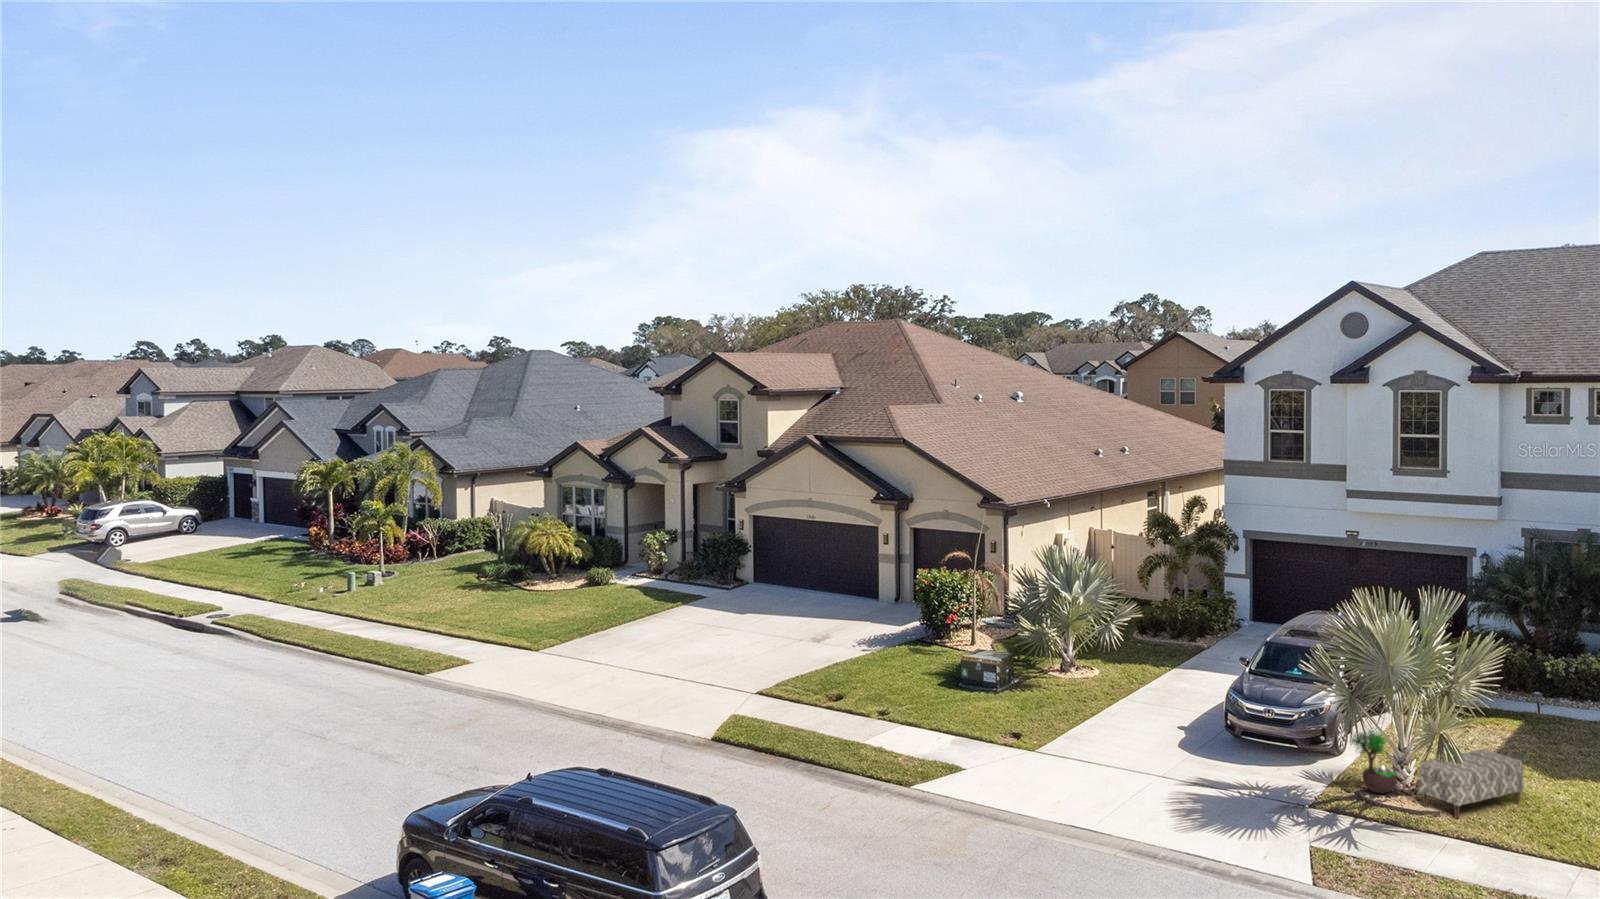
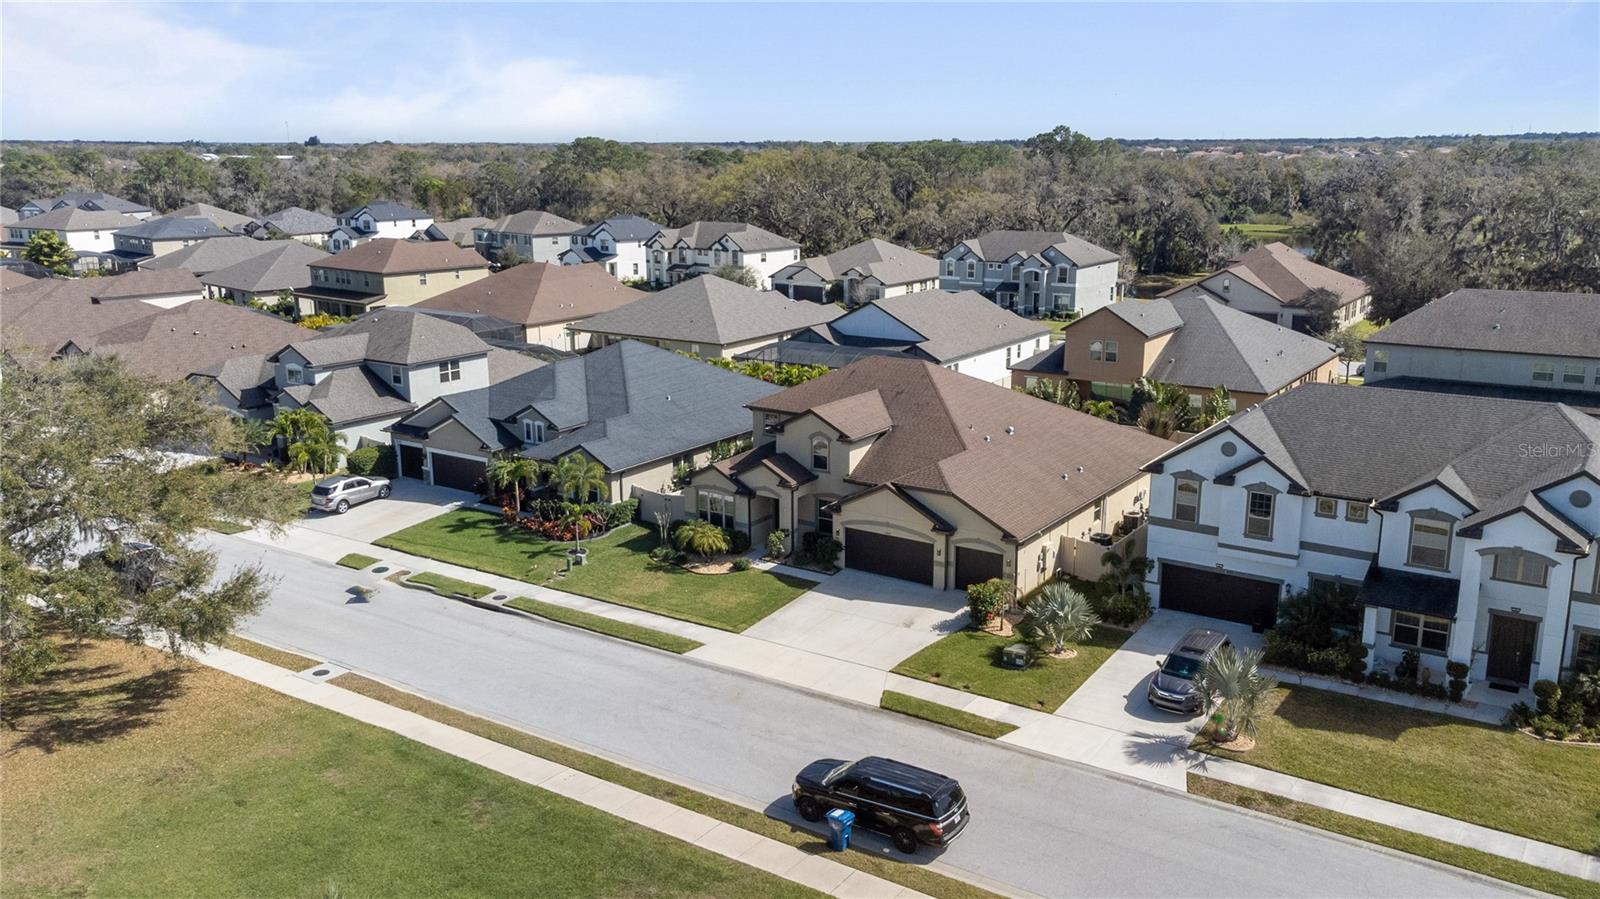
bench: present [1419,749,1523,819] -> none [1237,721,1284,756]

